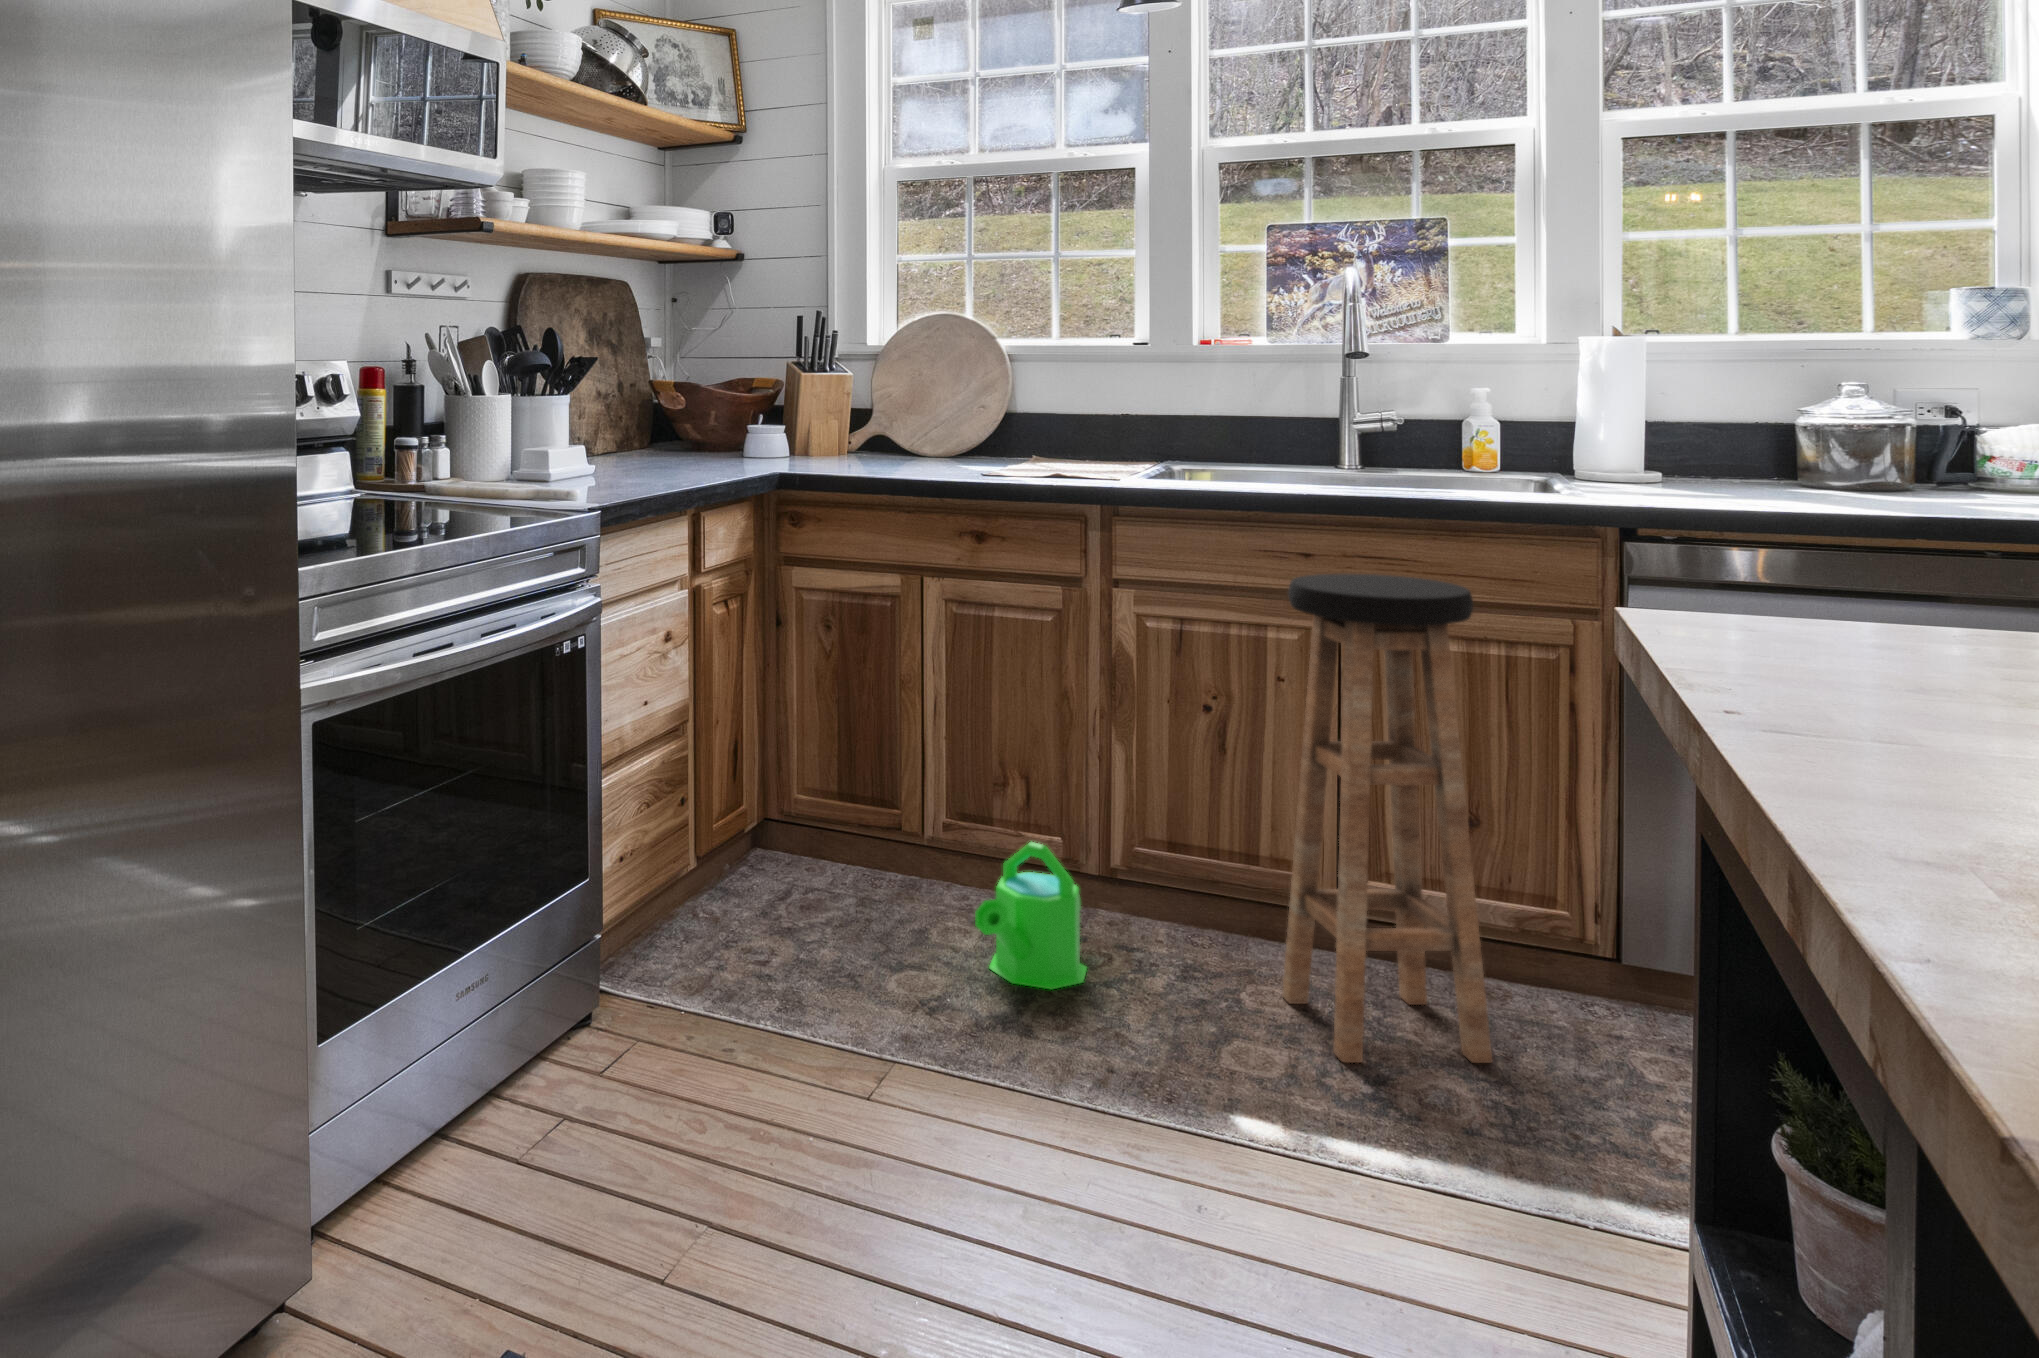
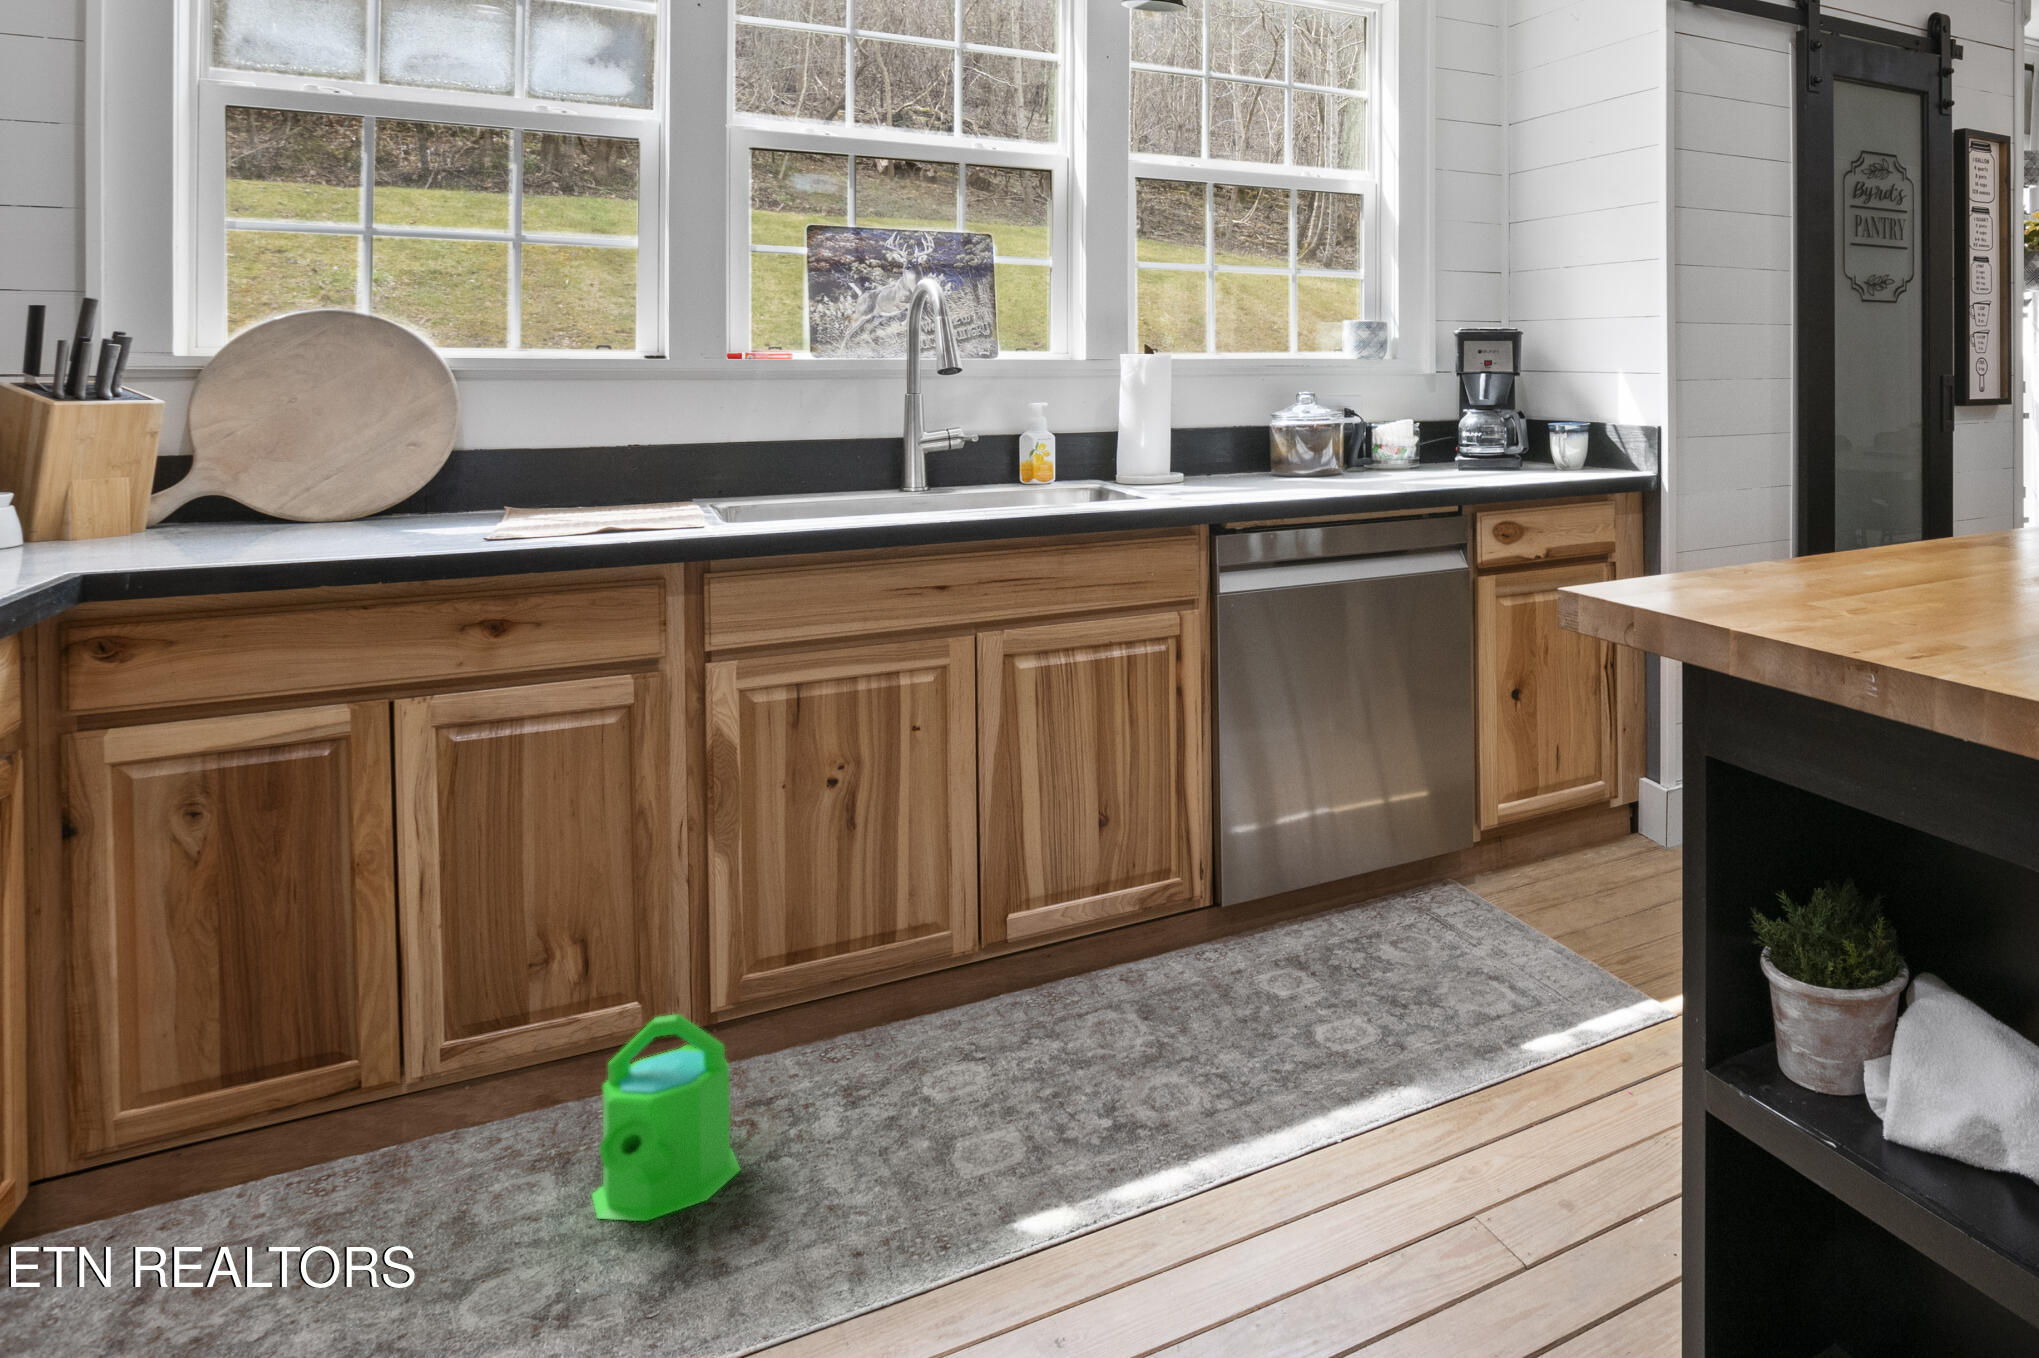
bar stool: present [1282,574,1492,1063] -> none [965,590,1179,1110]

